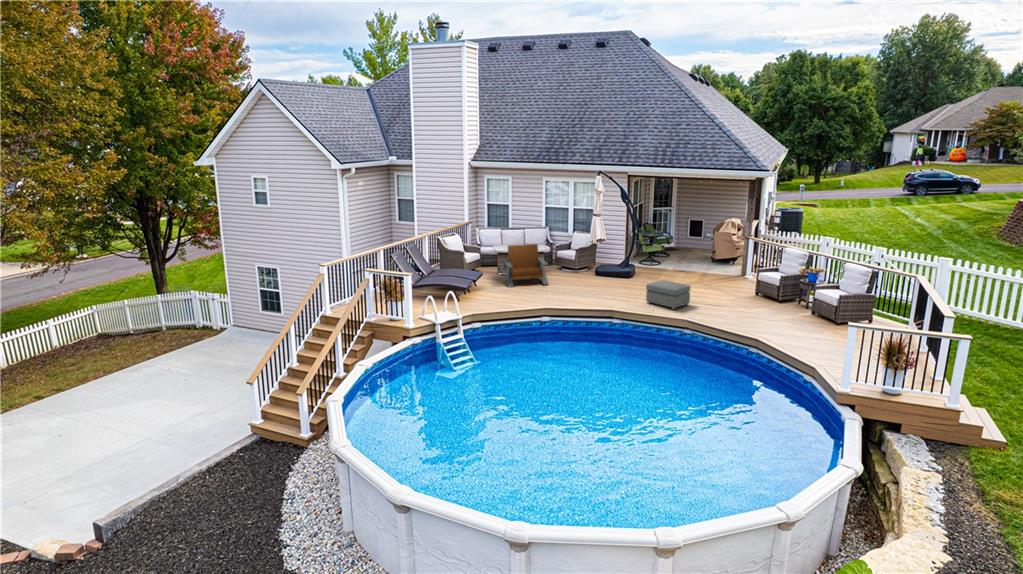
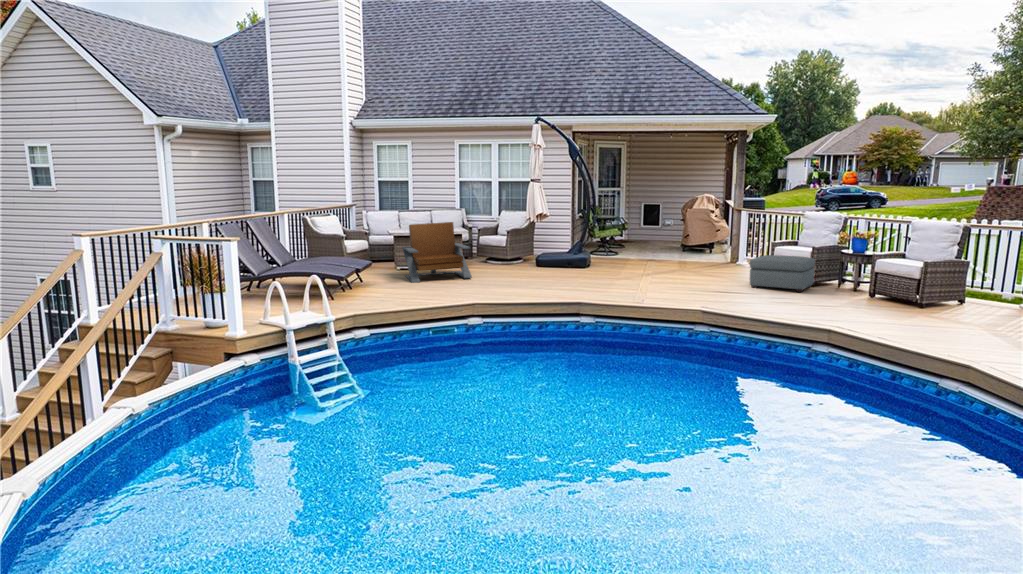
ottoman: present [646,280,691,310] -> present [750,255,815,292]

